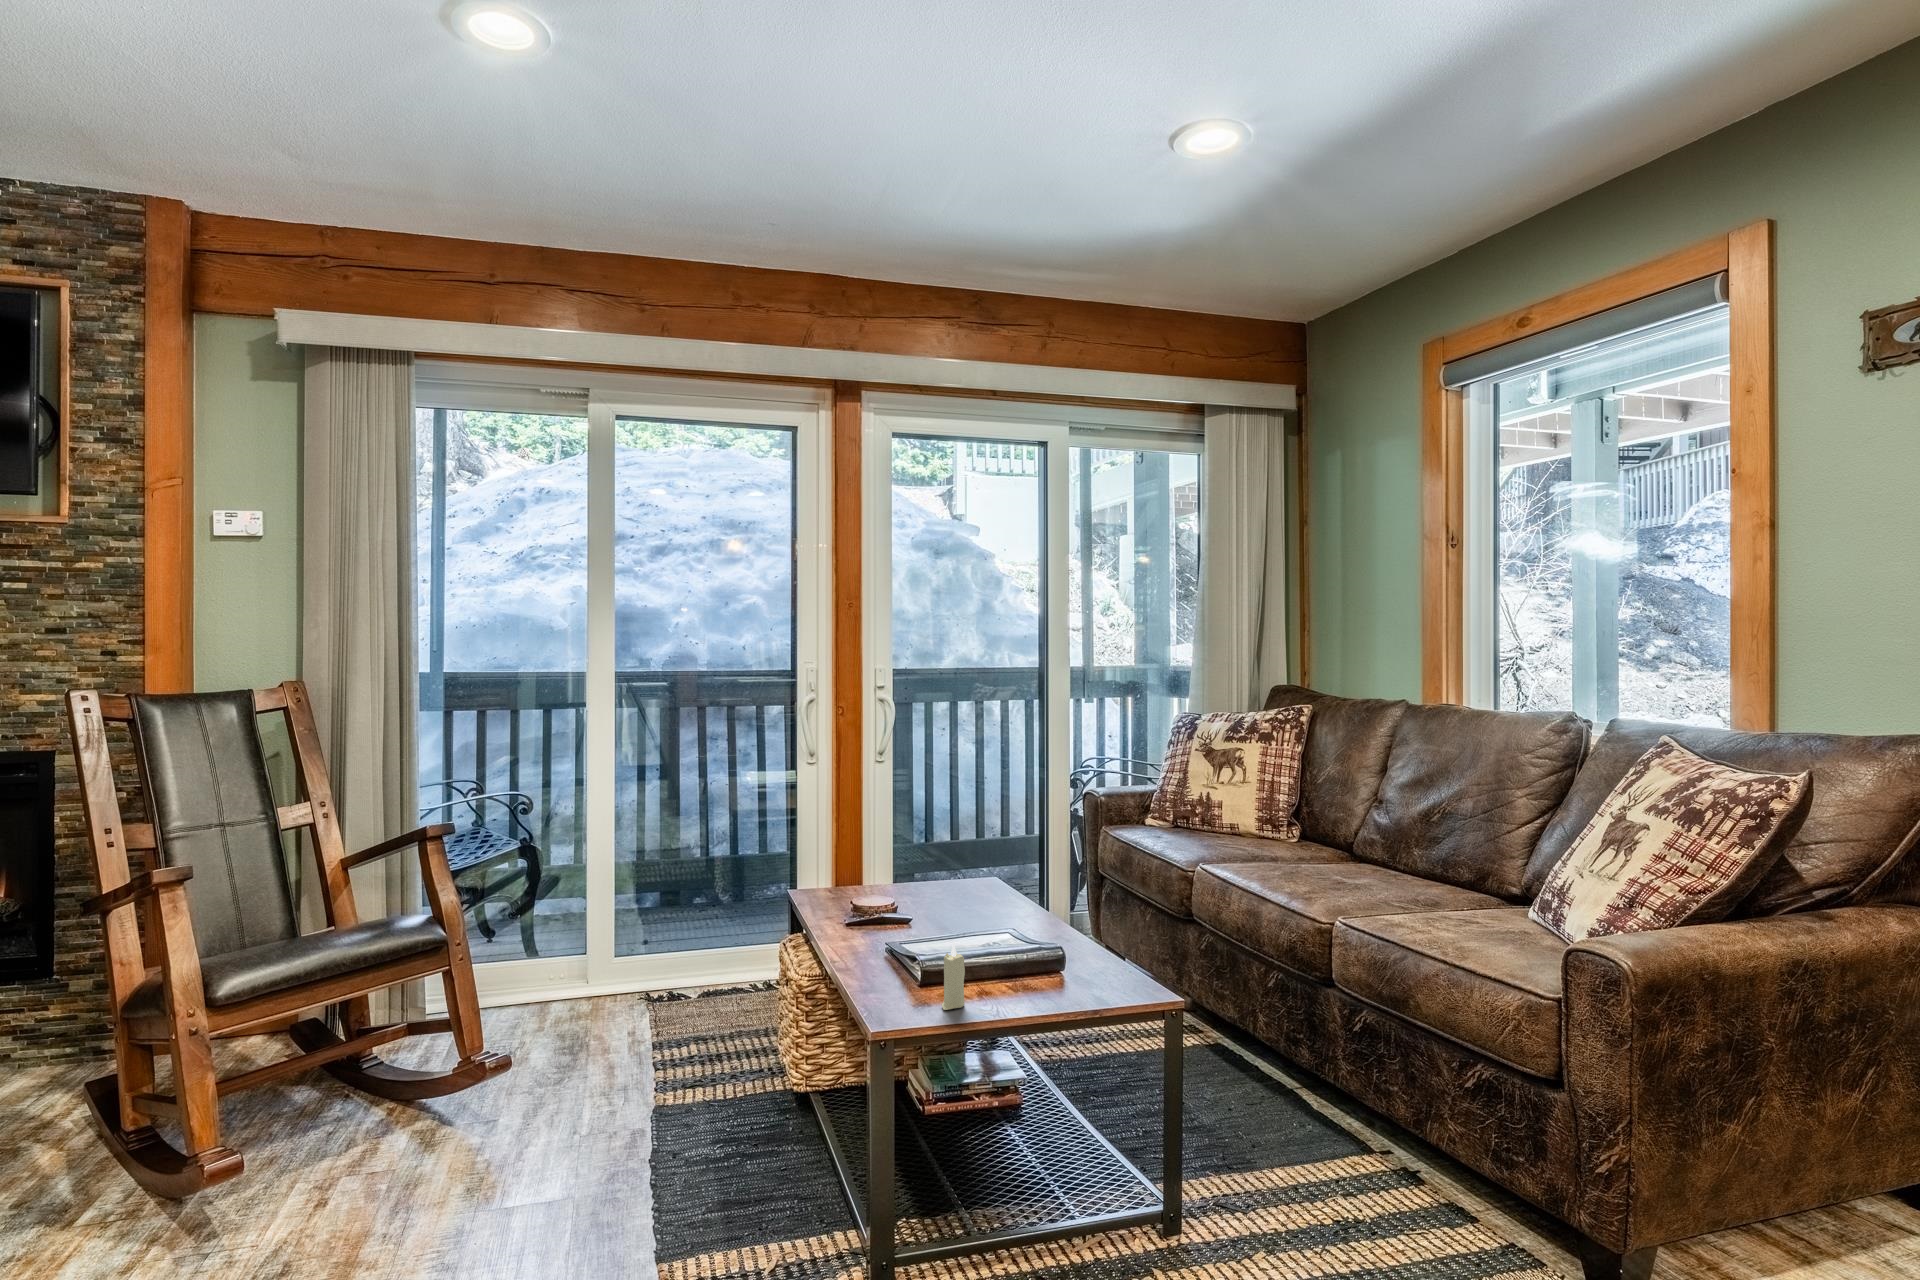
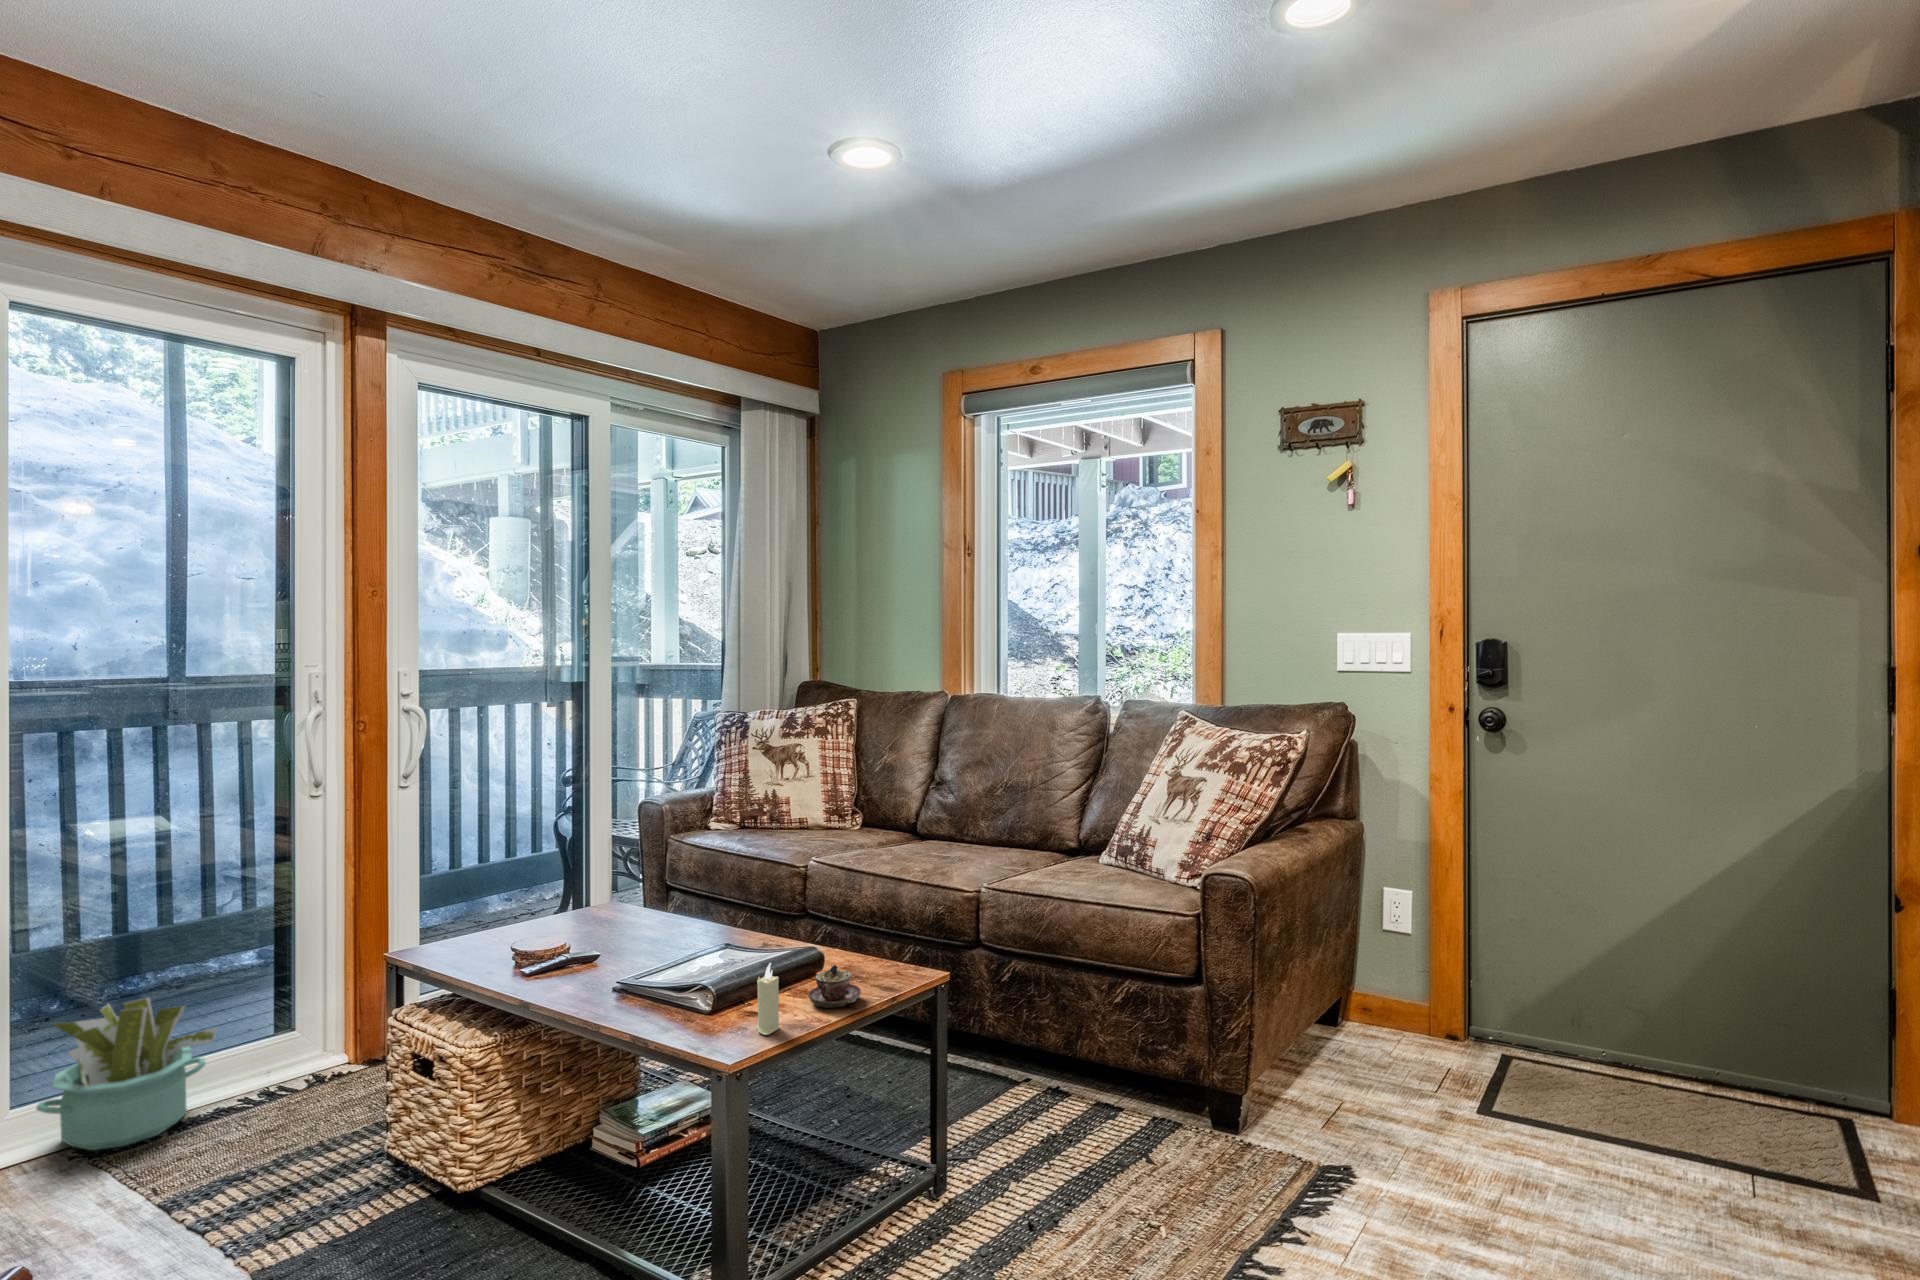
decorative plant: none [613,896,728,1002] -> present [36,997,217,1150]
teacup: none [1013,959,1066,1002] -> present [808,965,861,1008]

